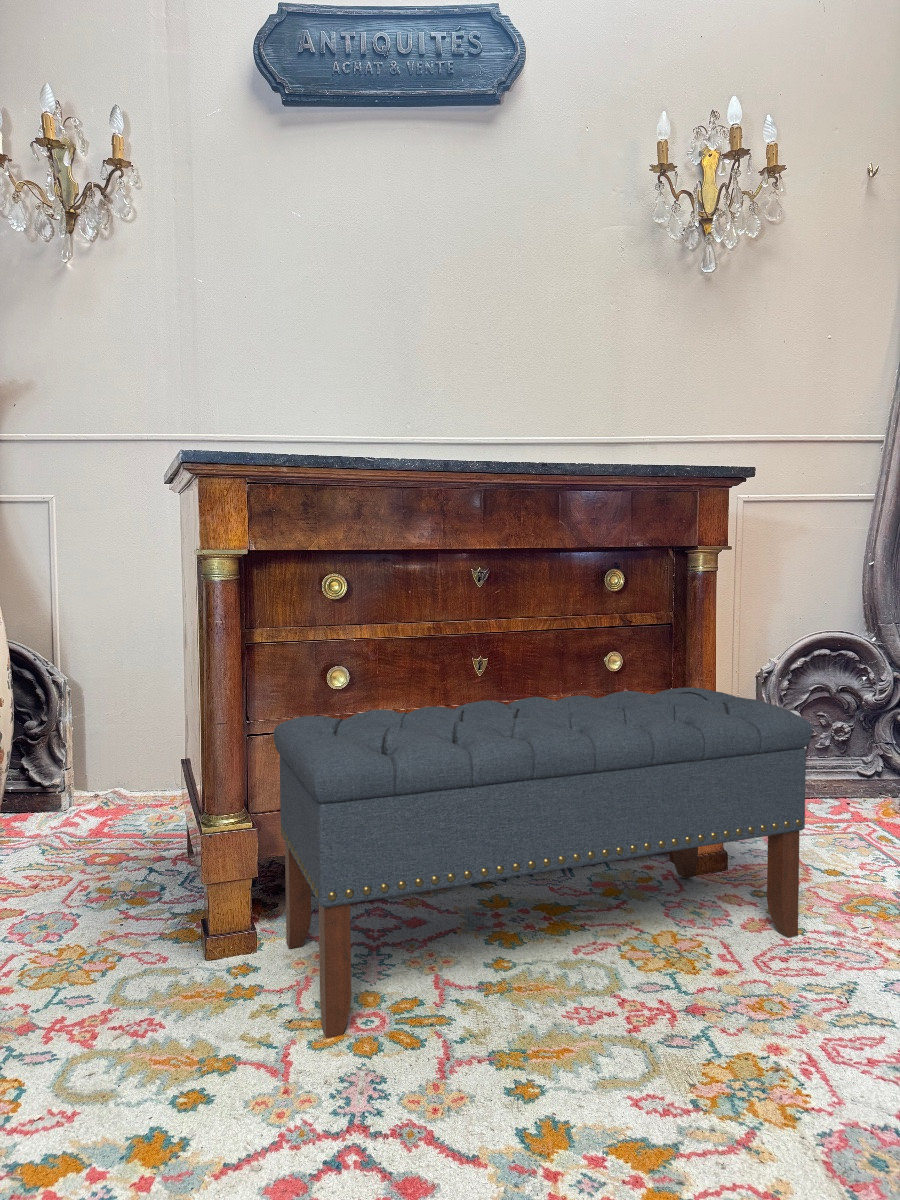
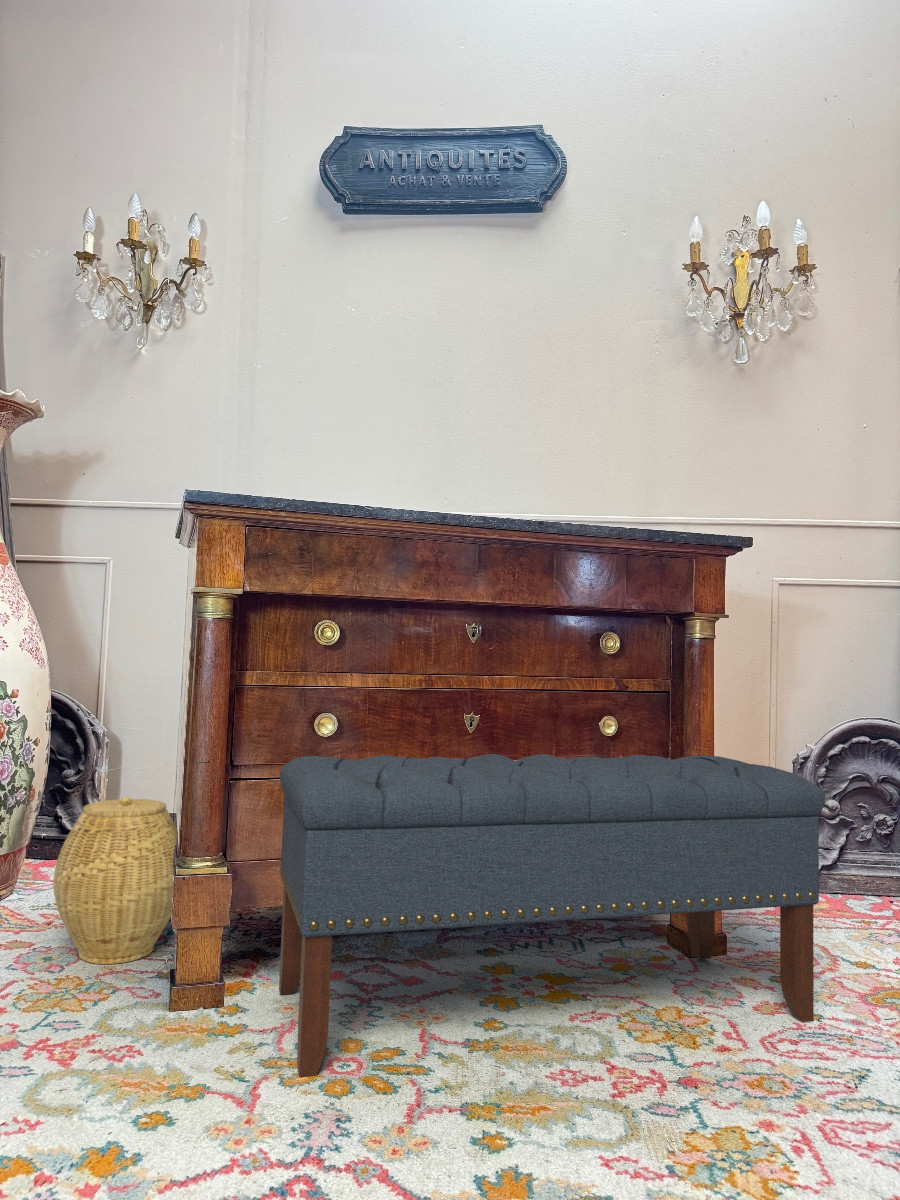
woven basket: none [42,760,177,928] -> present [53,797,177,964]

